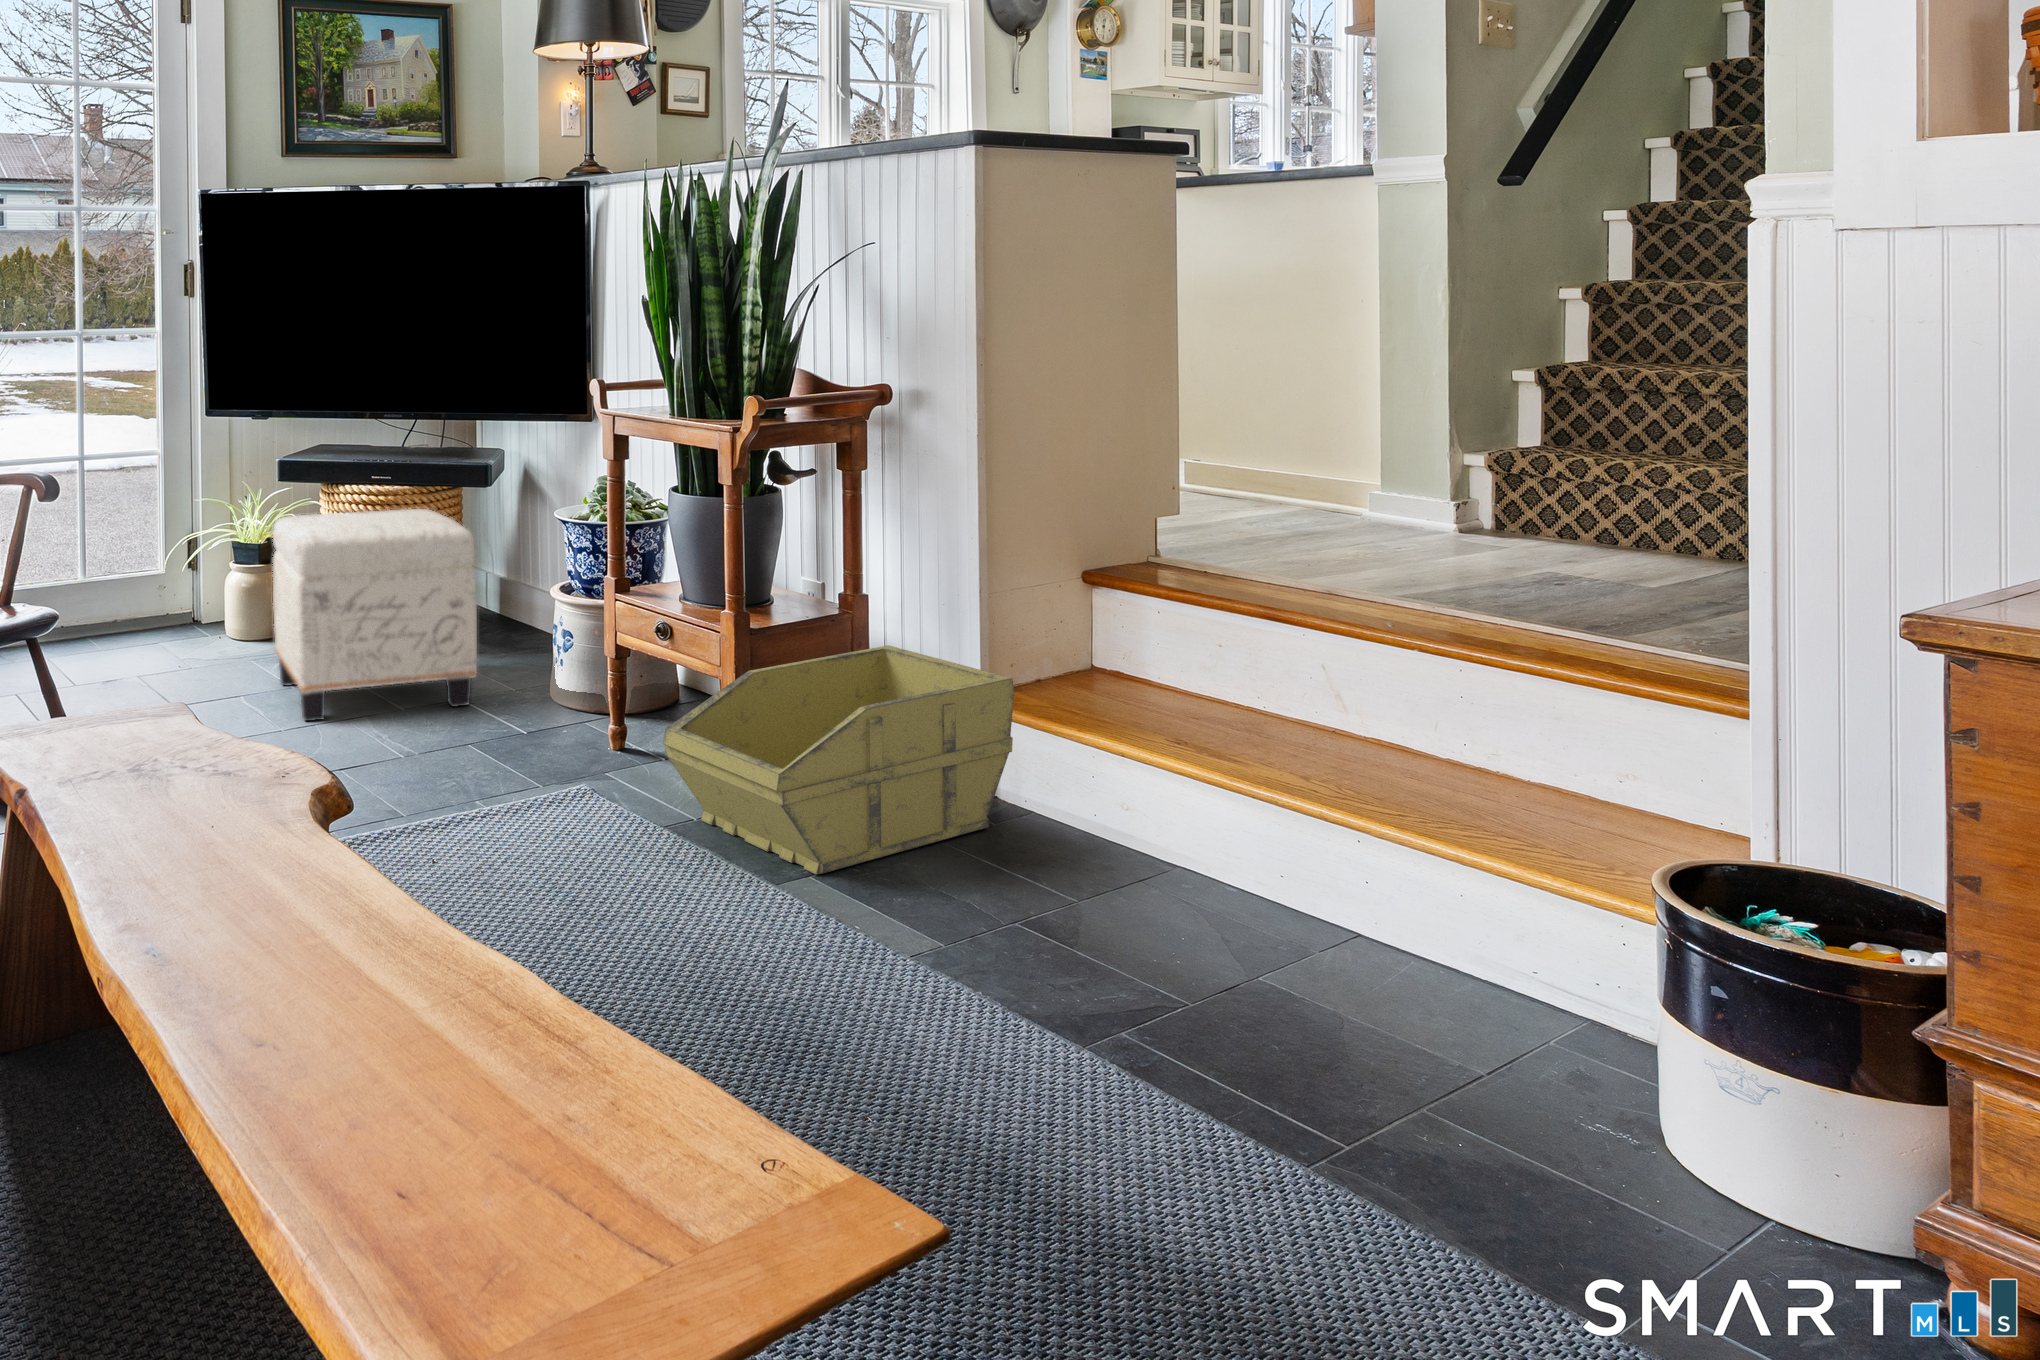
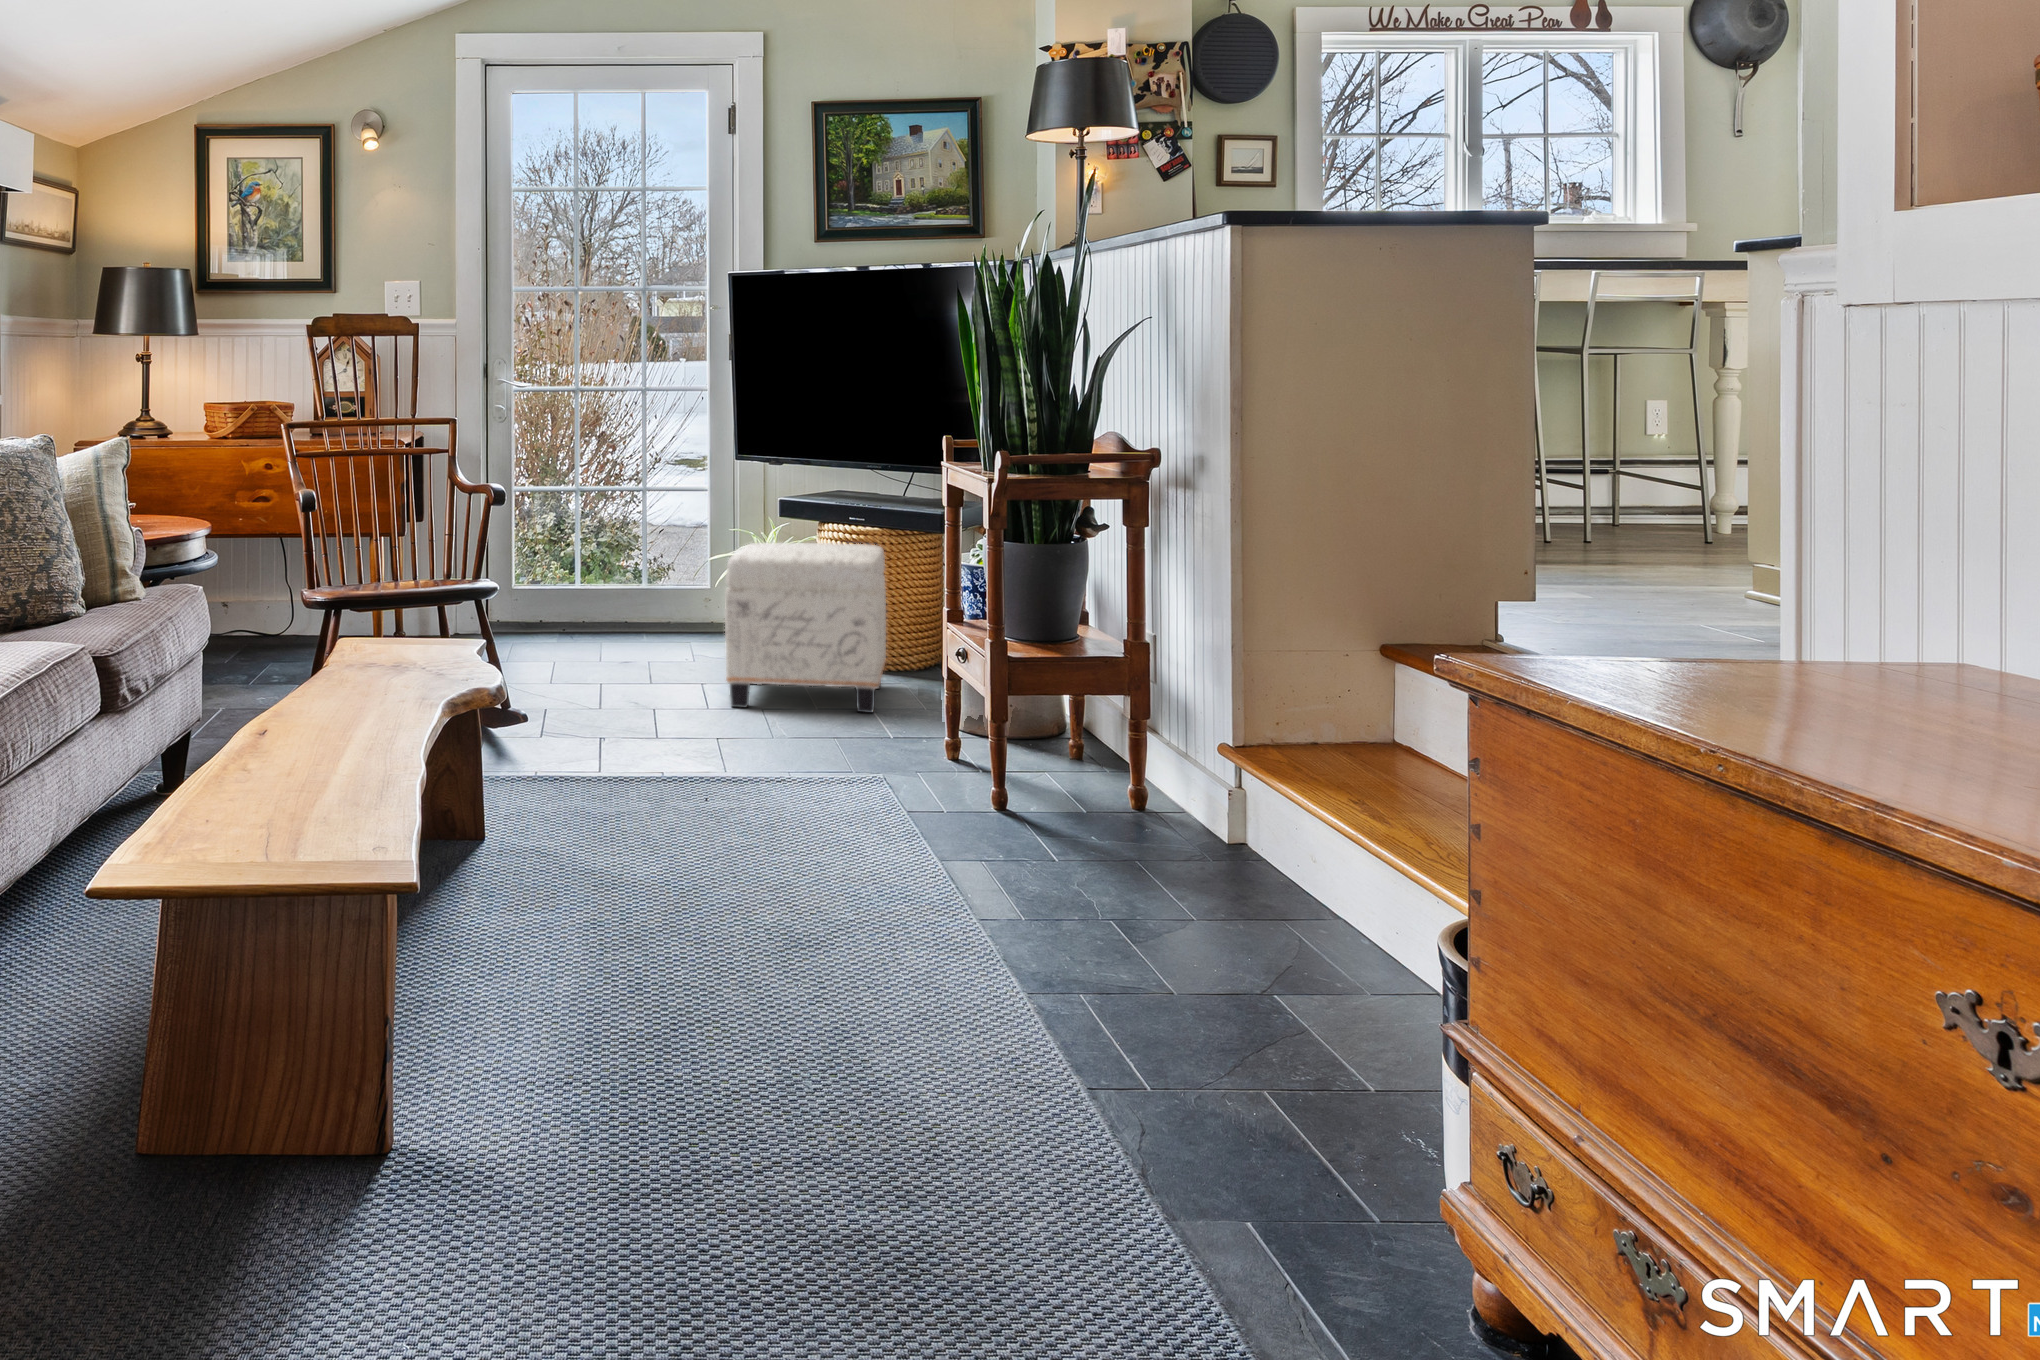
storage bin: present [663,645,1014,875] -> none [902,681,1218,849]

